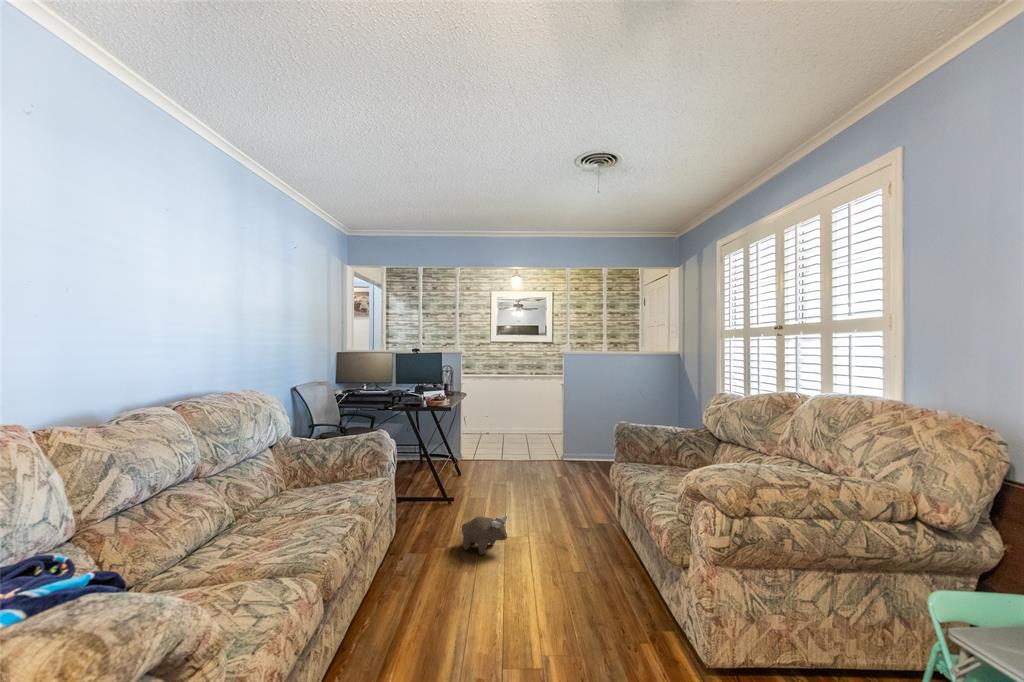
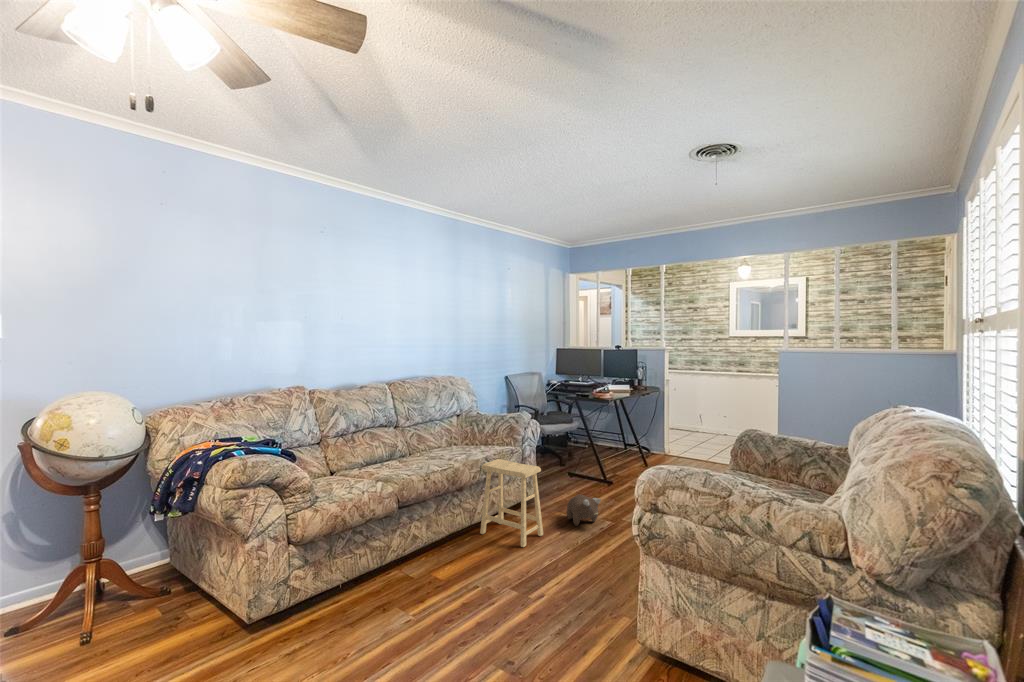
footstool: none [385,494,463,607] -> present [480,459,543,547]

